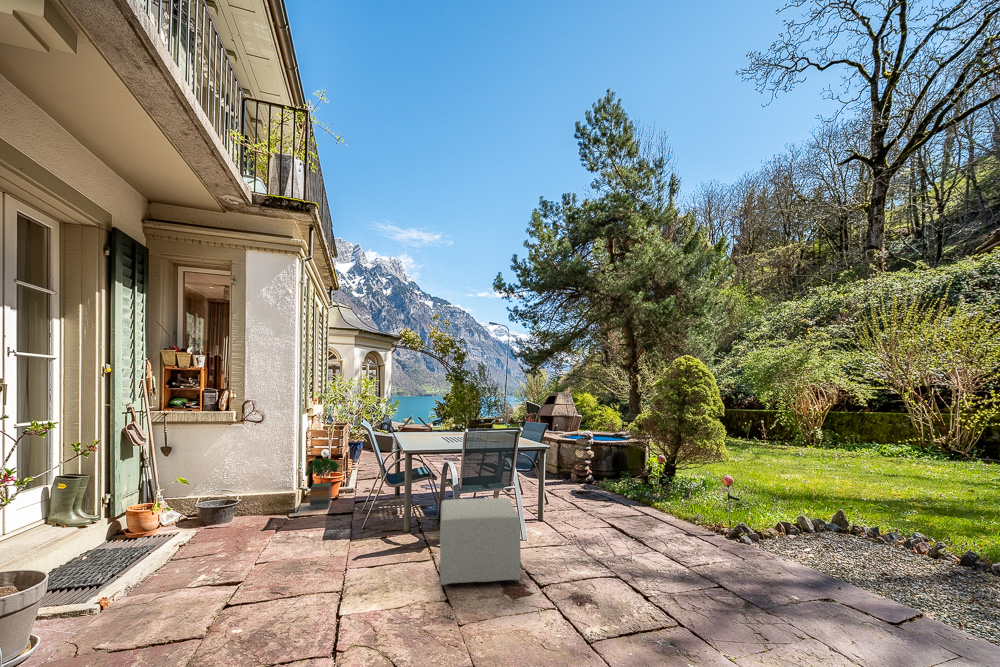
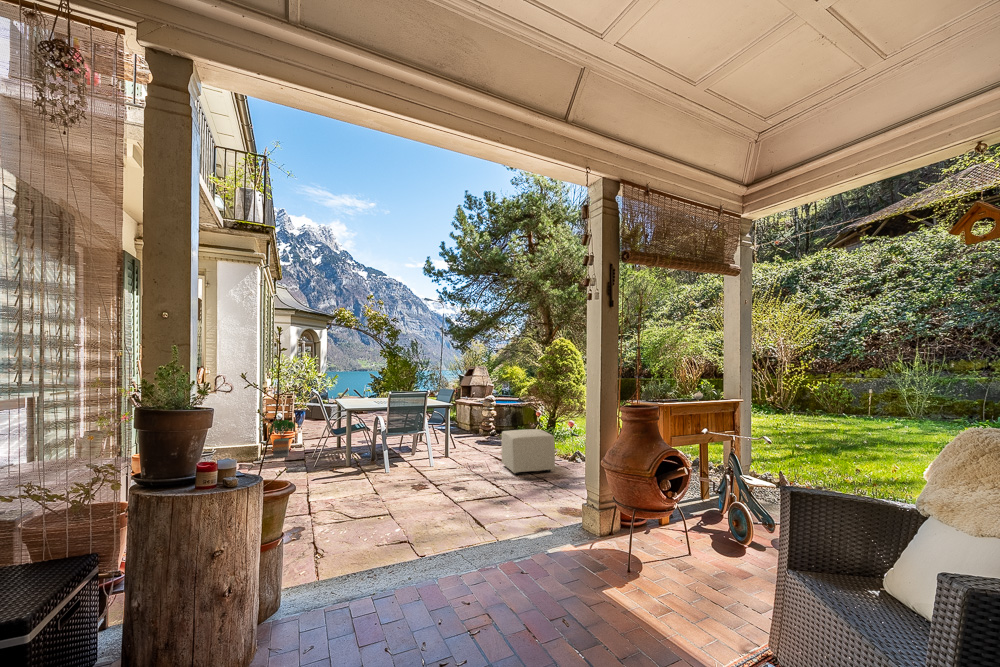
ottoman: present [440,498,521,586] -> present [502,429,555,474]

